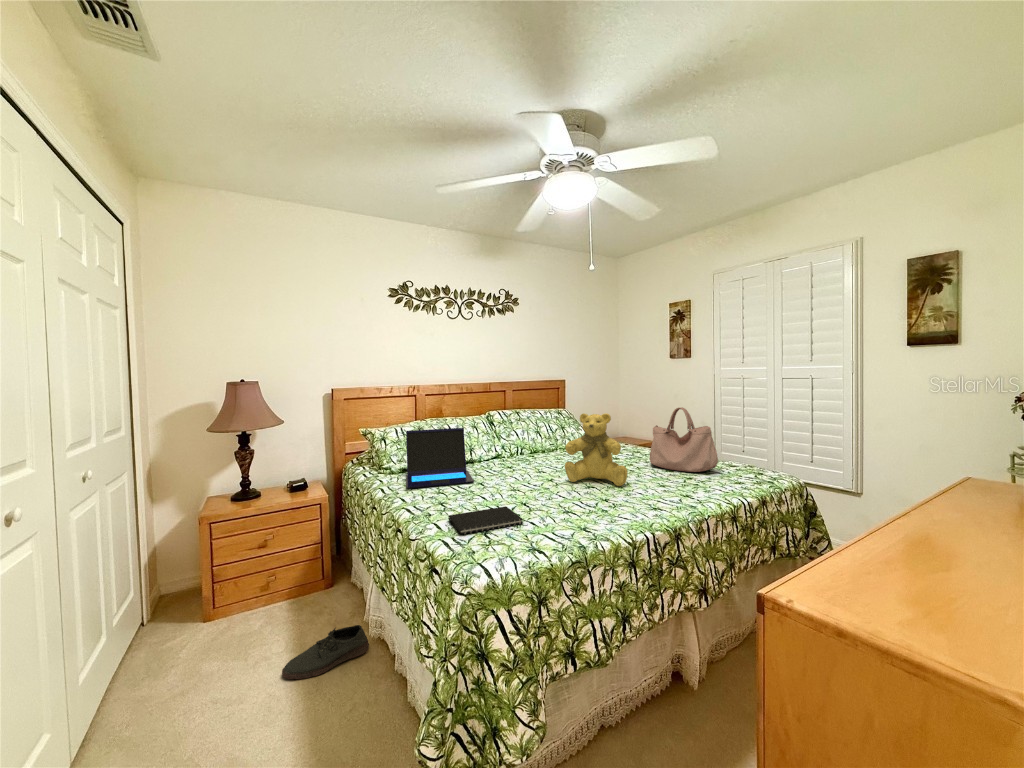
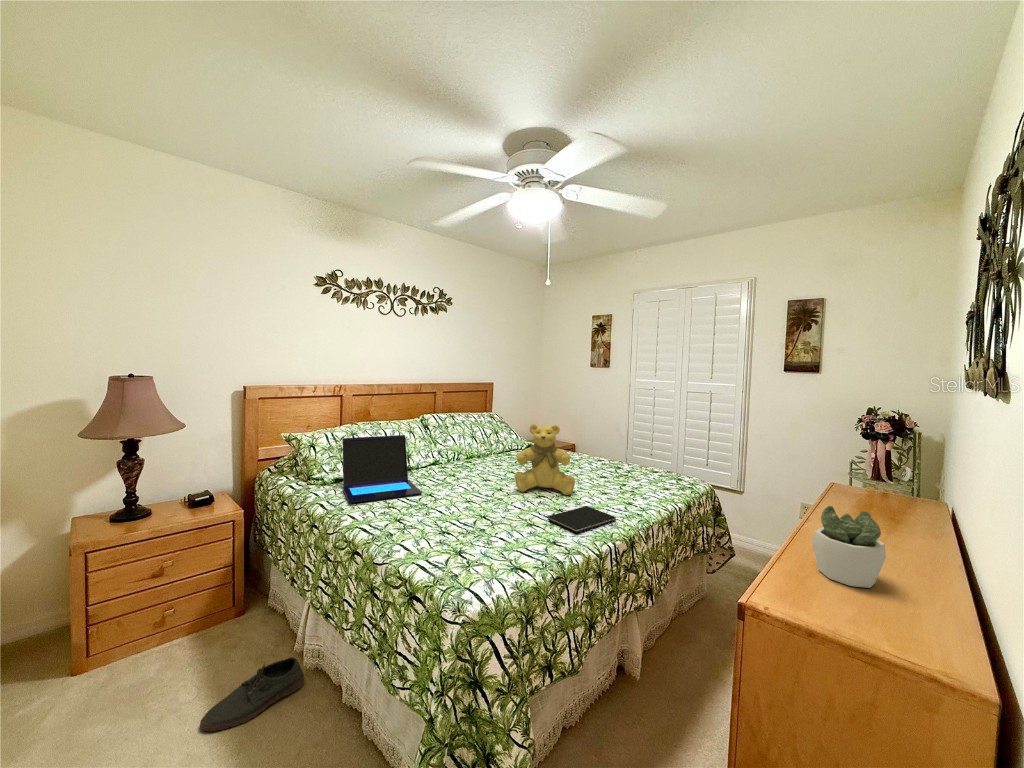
handbag: present [650,407,718,472] -> none [585,419,647,479]
succulent plant: none [876,487,981,590] -> present [812,506,886,588]
notebook: present [448,506,523,534] -> present [548,506,616,533]

